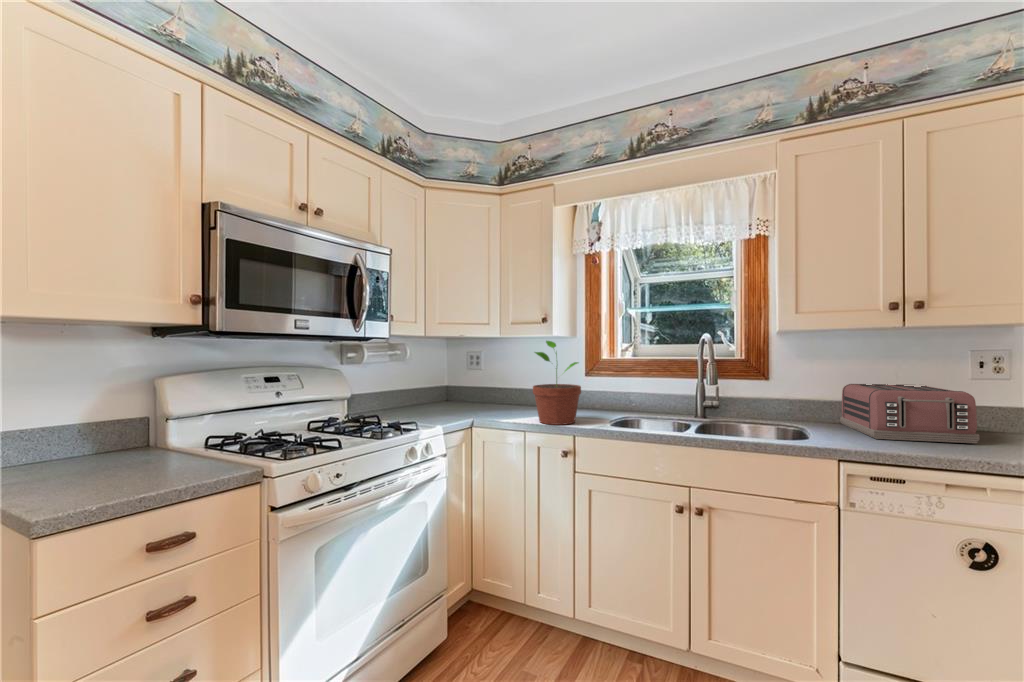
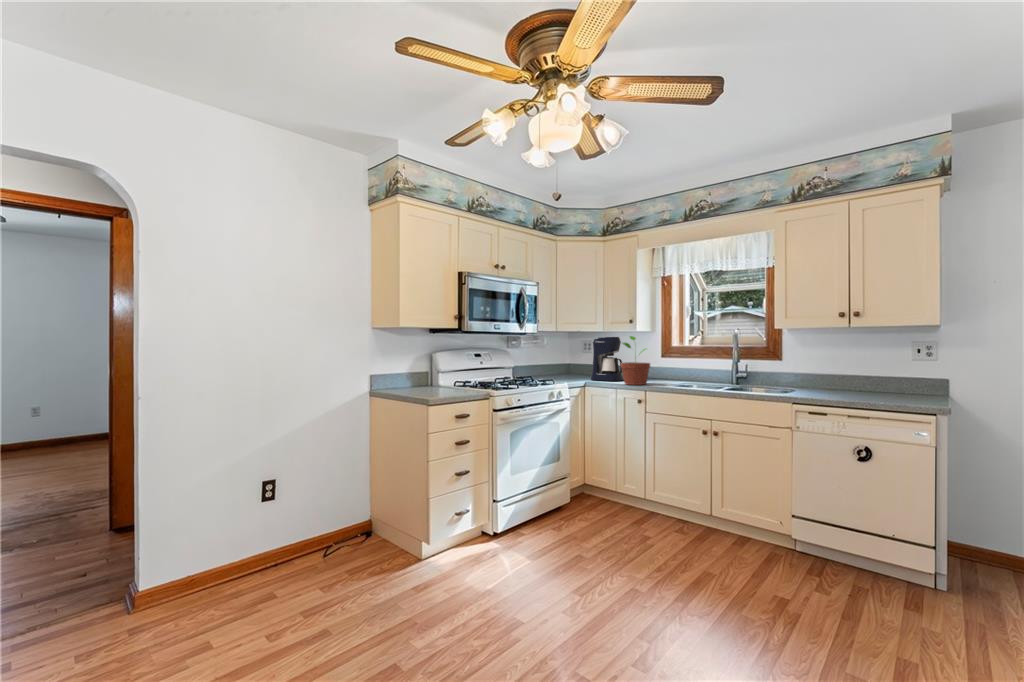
coffee maker: none [481,342,534,414] -> present [591,337,624,381]
toaster: present [840,384,980,443] -> none [826,364,894,398]

